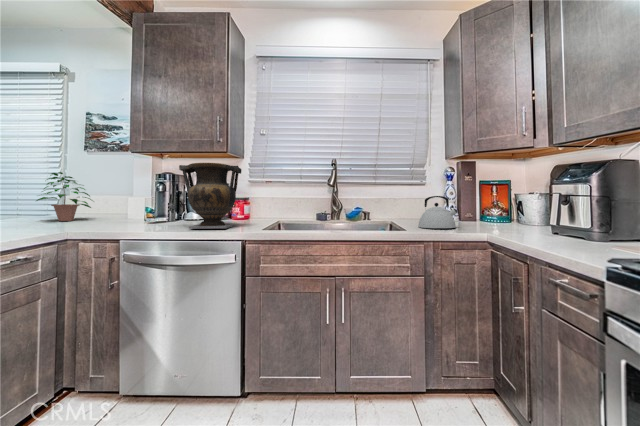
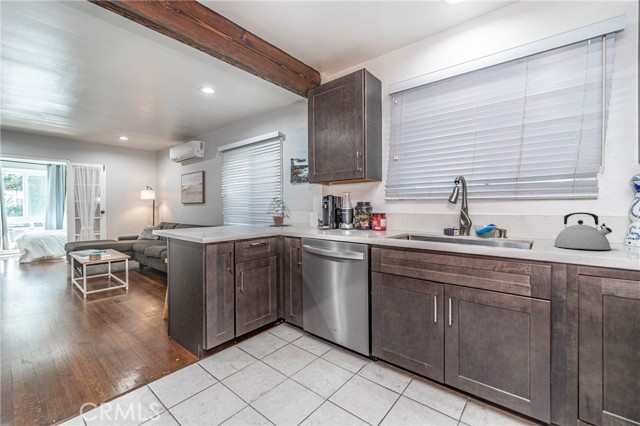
vase: present [179,163,241,229] -> none [333,189,374,236]

